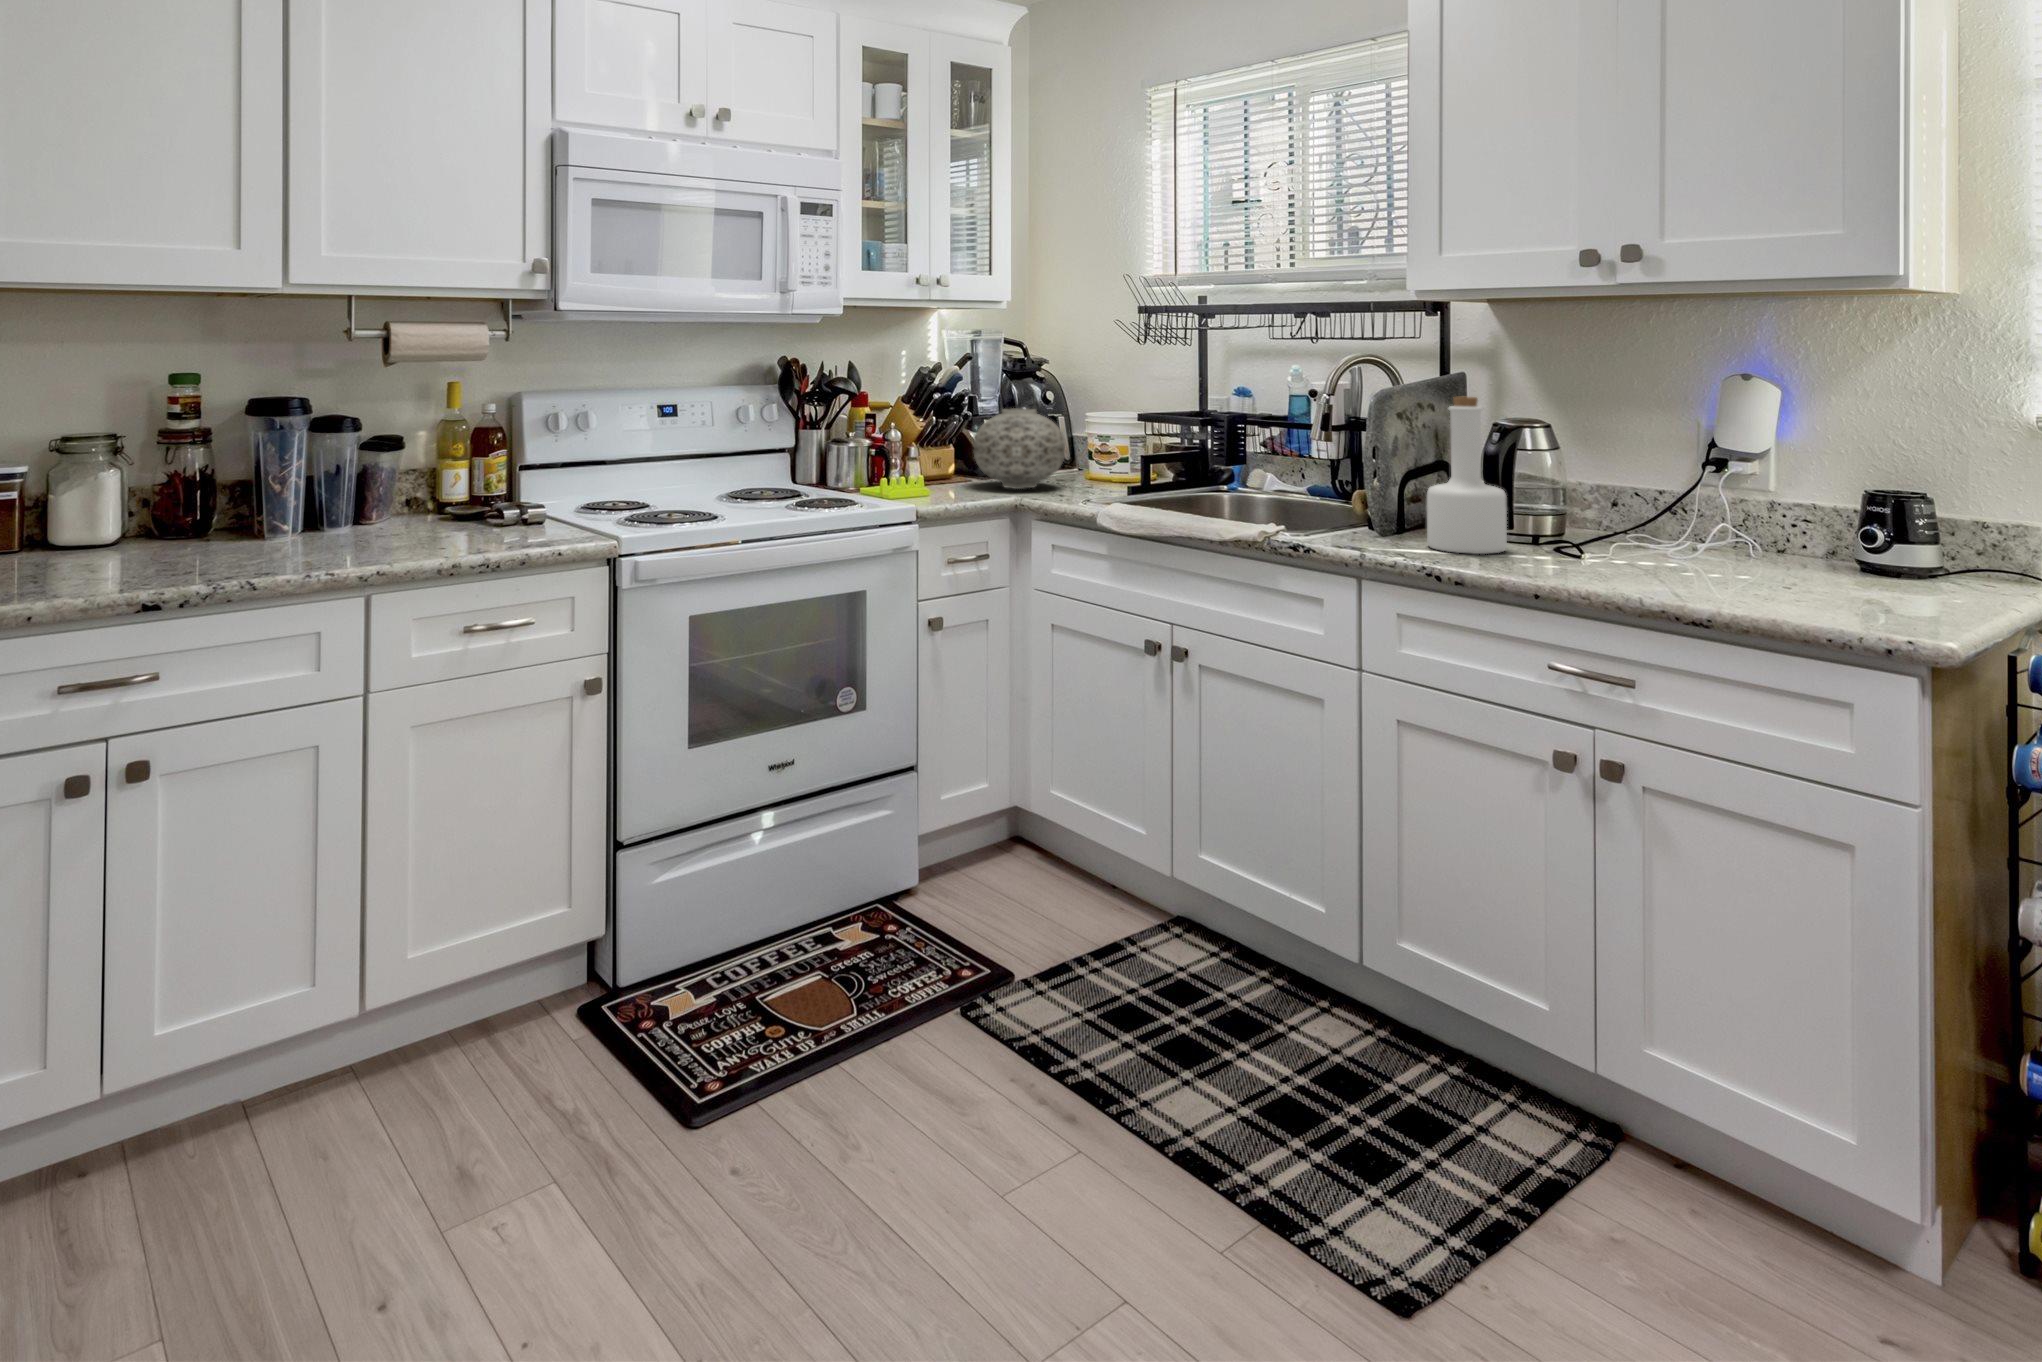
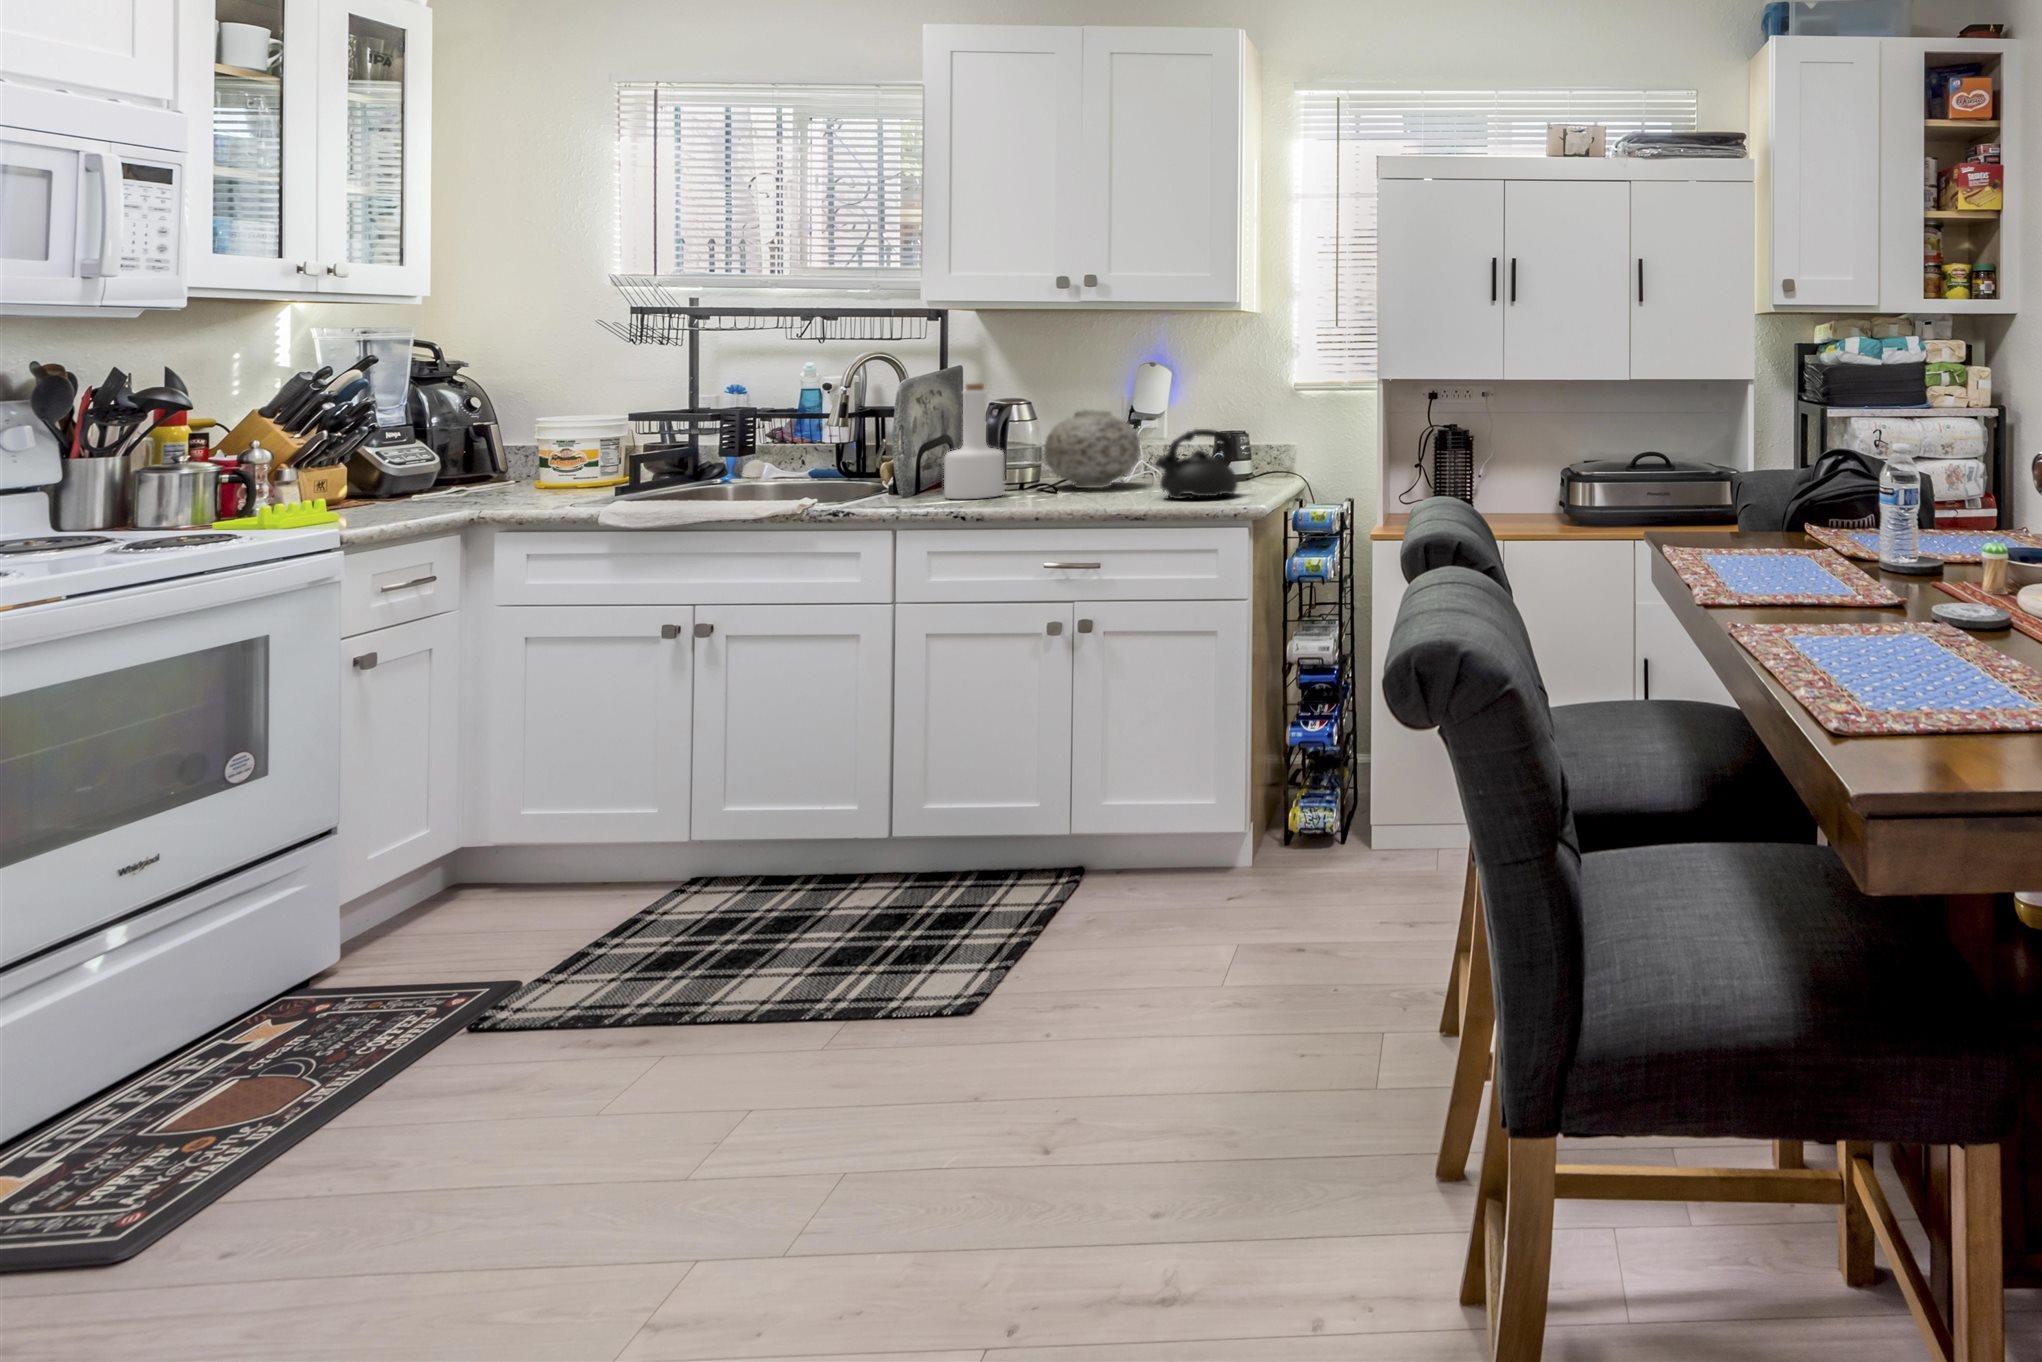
vase: present [973,408,1065,489] -> present [1044,411,1140,488]
teapot: none [1730,484,1895,607] -> present [1155,429,1238,499]

